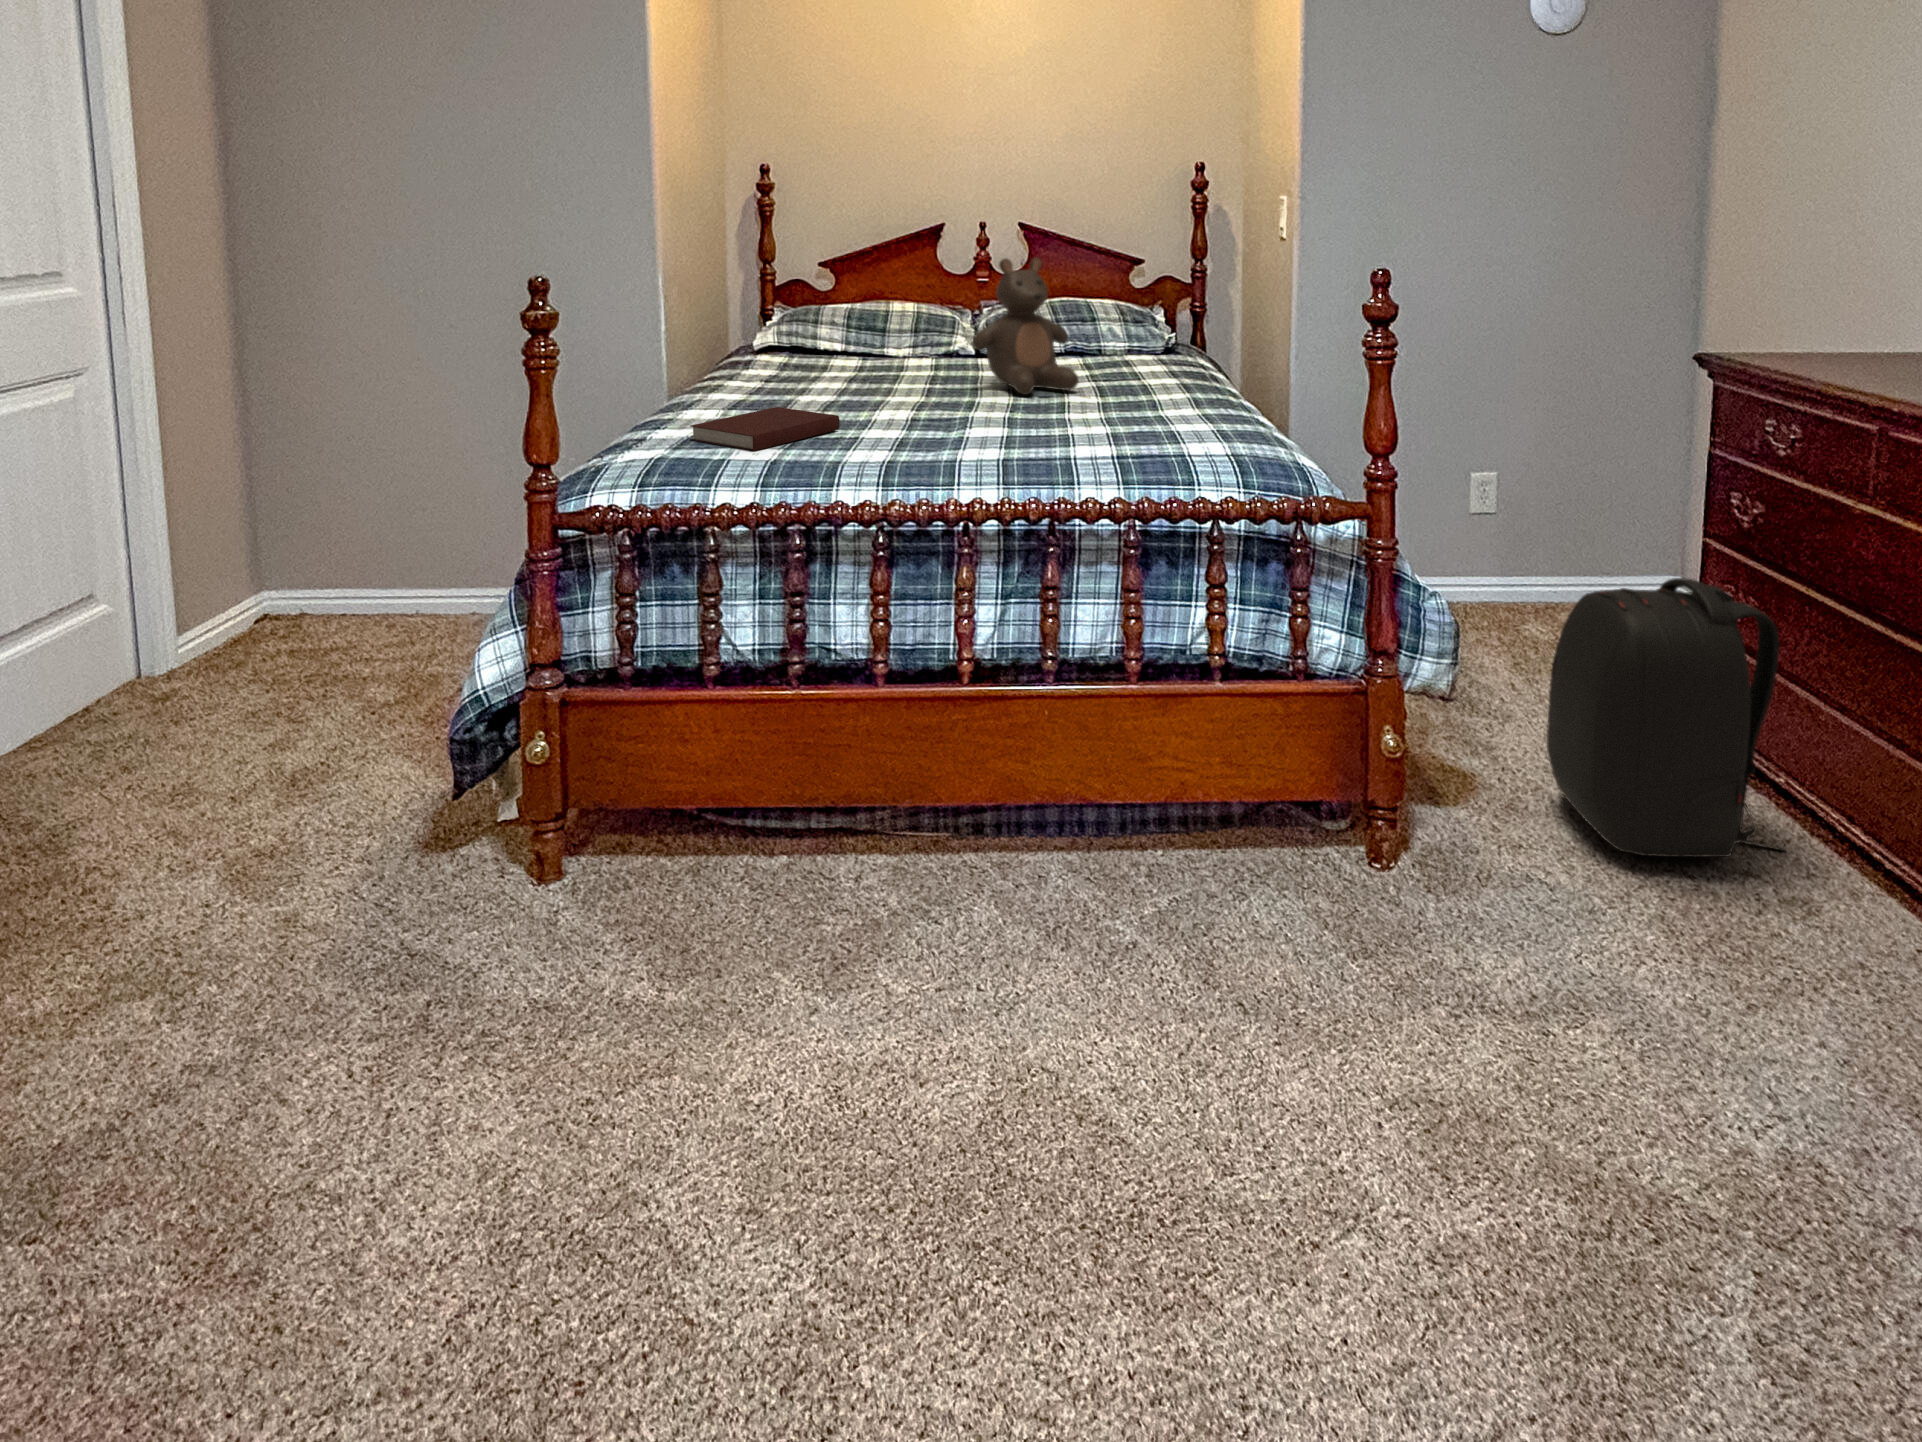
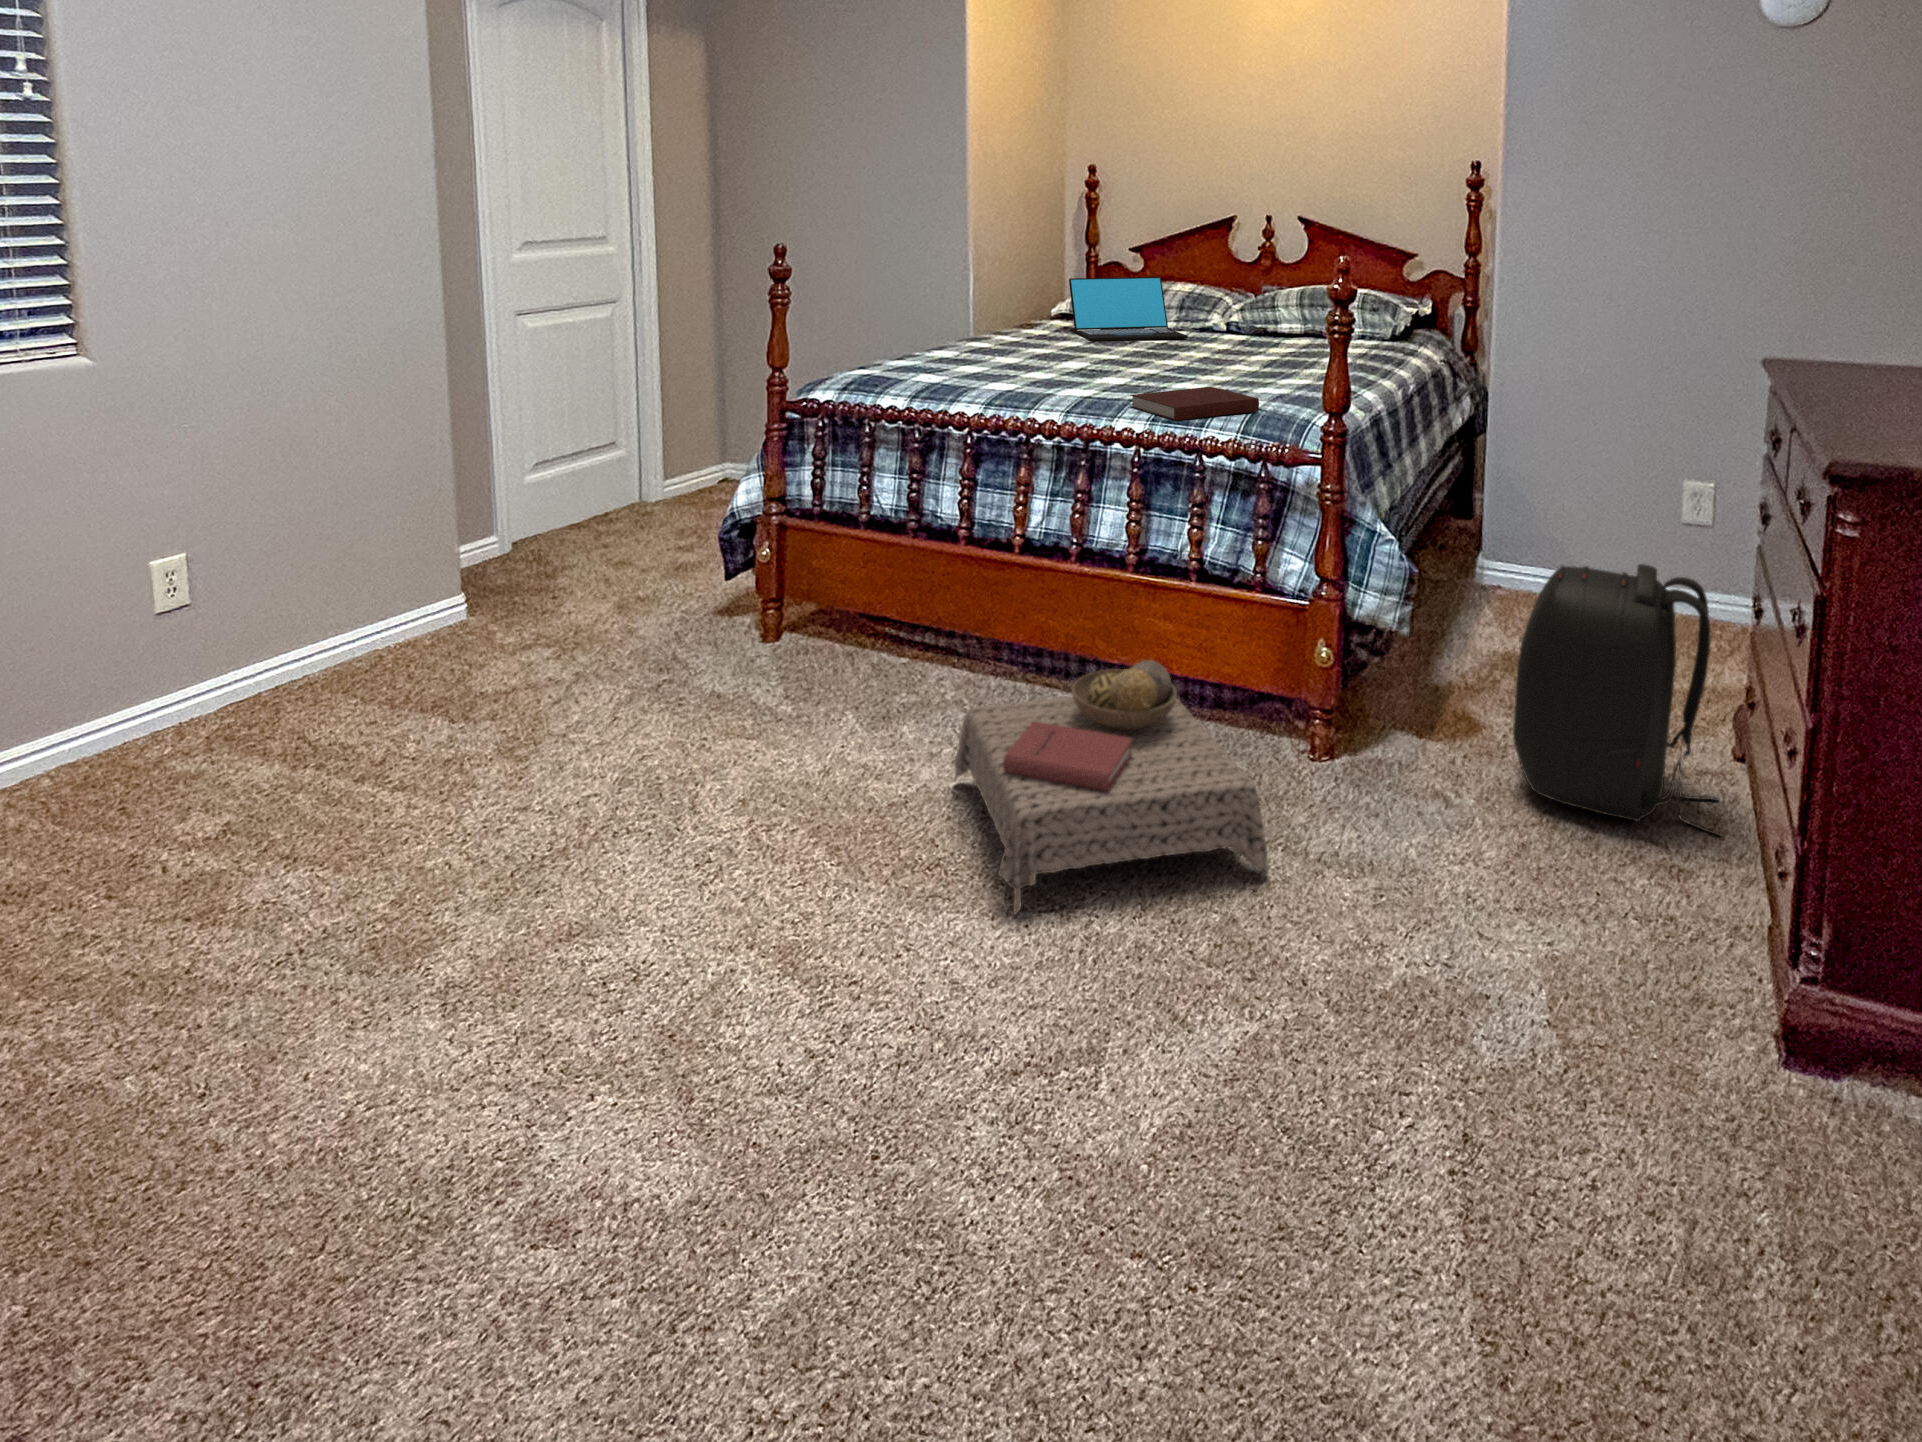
teddy bear: present [973,257,1079,395] -> none [1175,246,1267,363]
laptop: none [790,296,945,378] -> present [1069,277,1188,341]
notebook: present [690,407,840,451] -> present [1130,387,1259,420]
ottoman: none [1027,814,1522,1307] -> present [954,660,1269,914]

